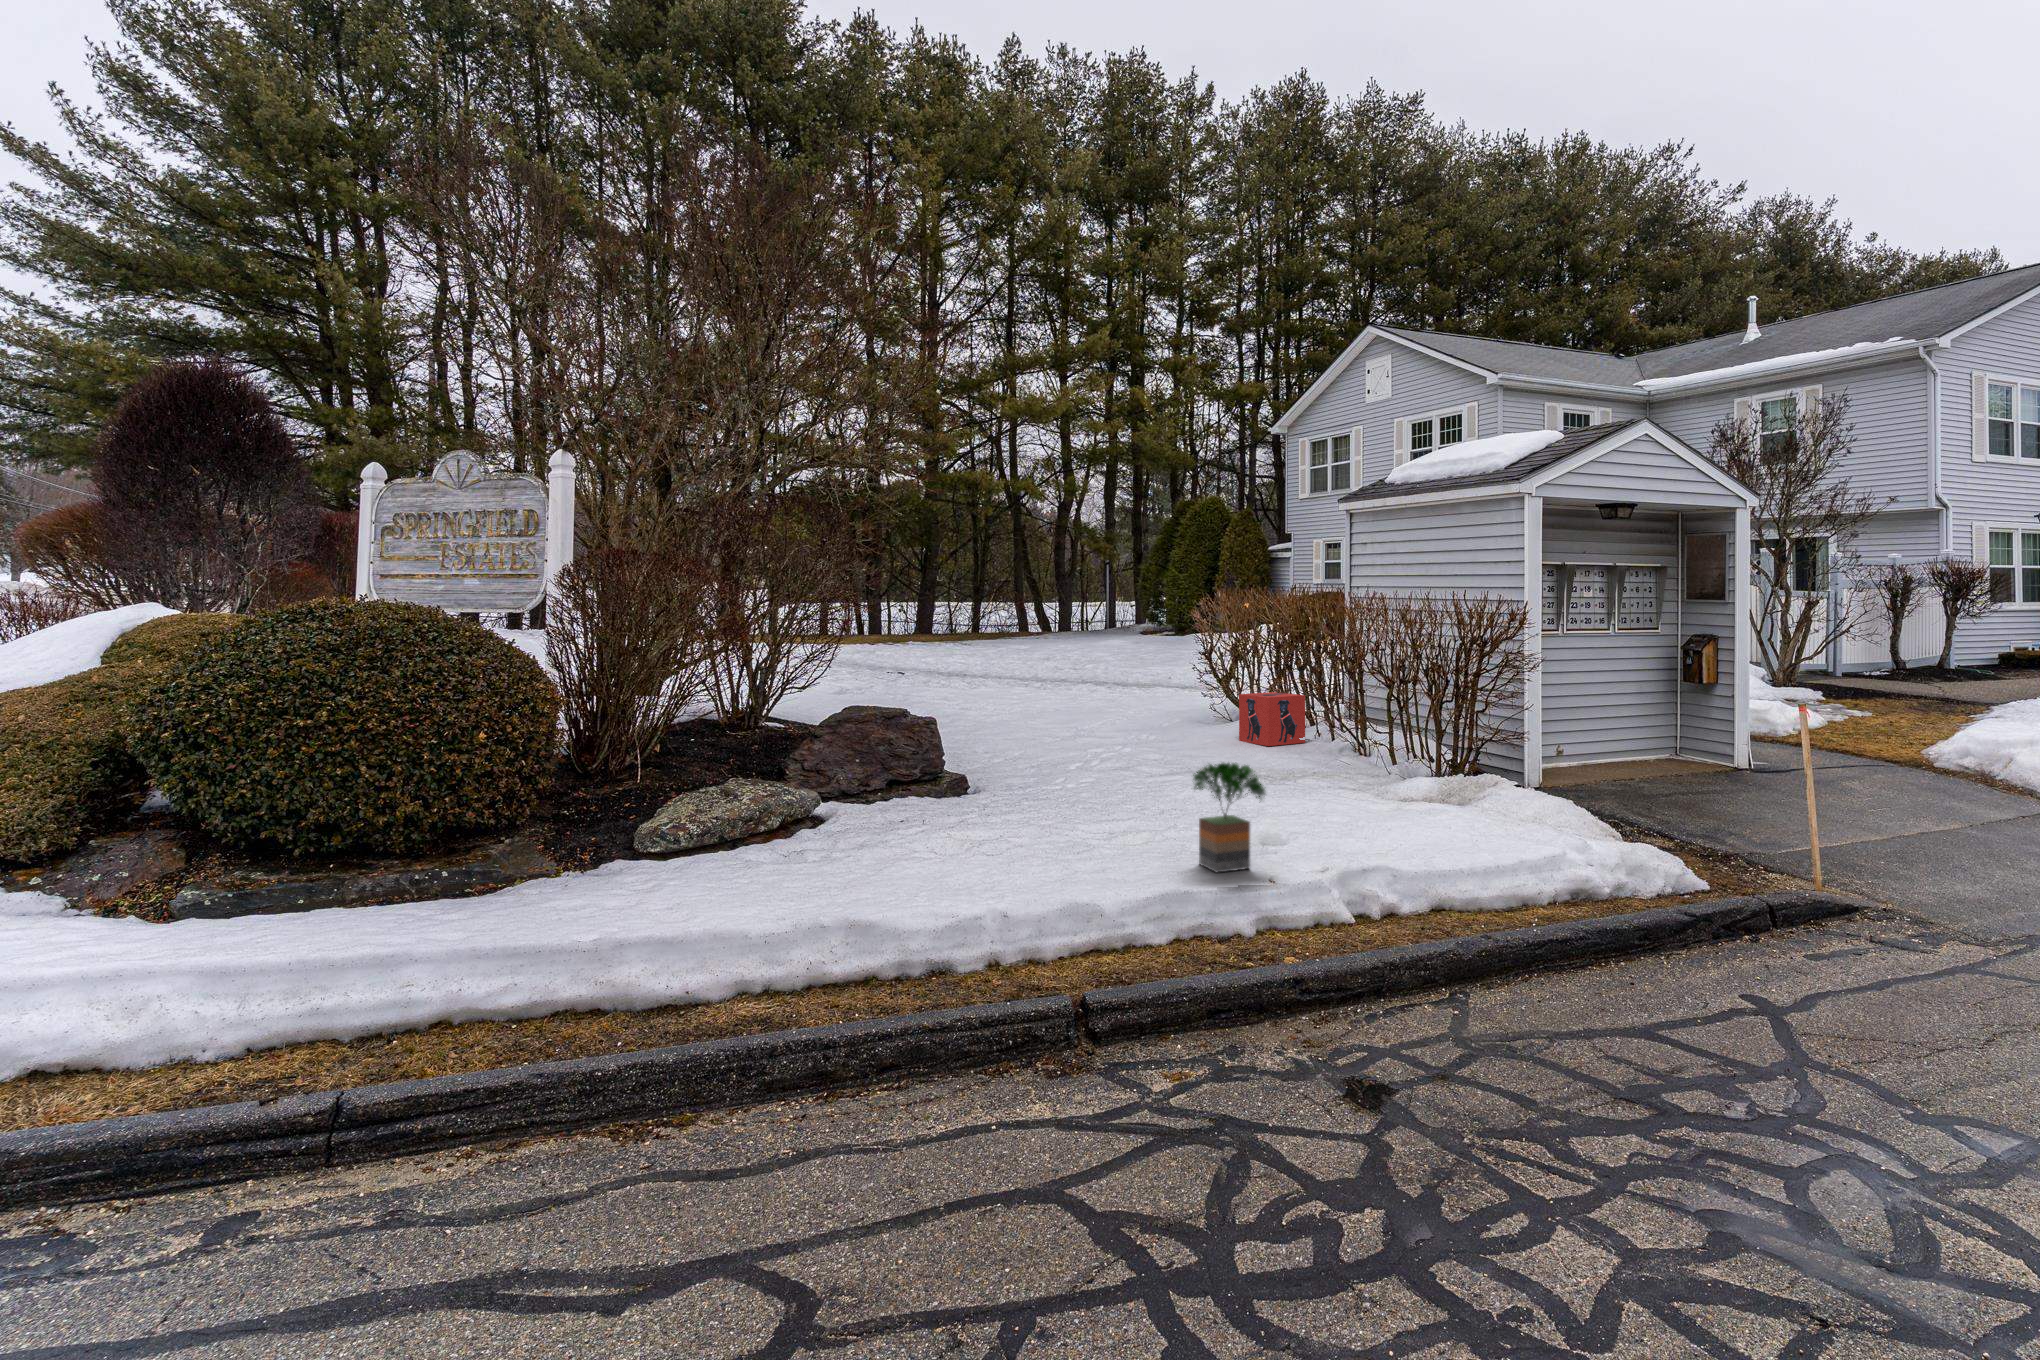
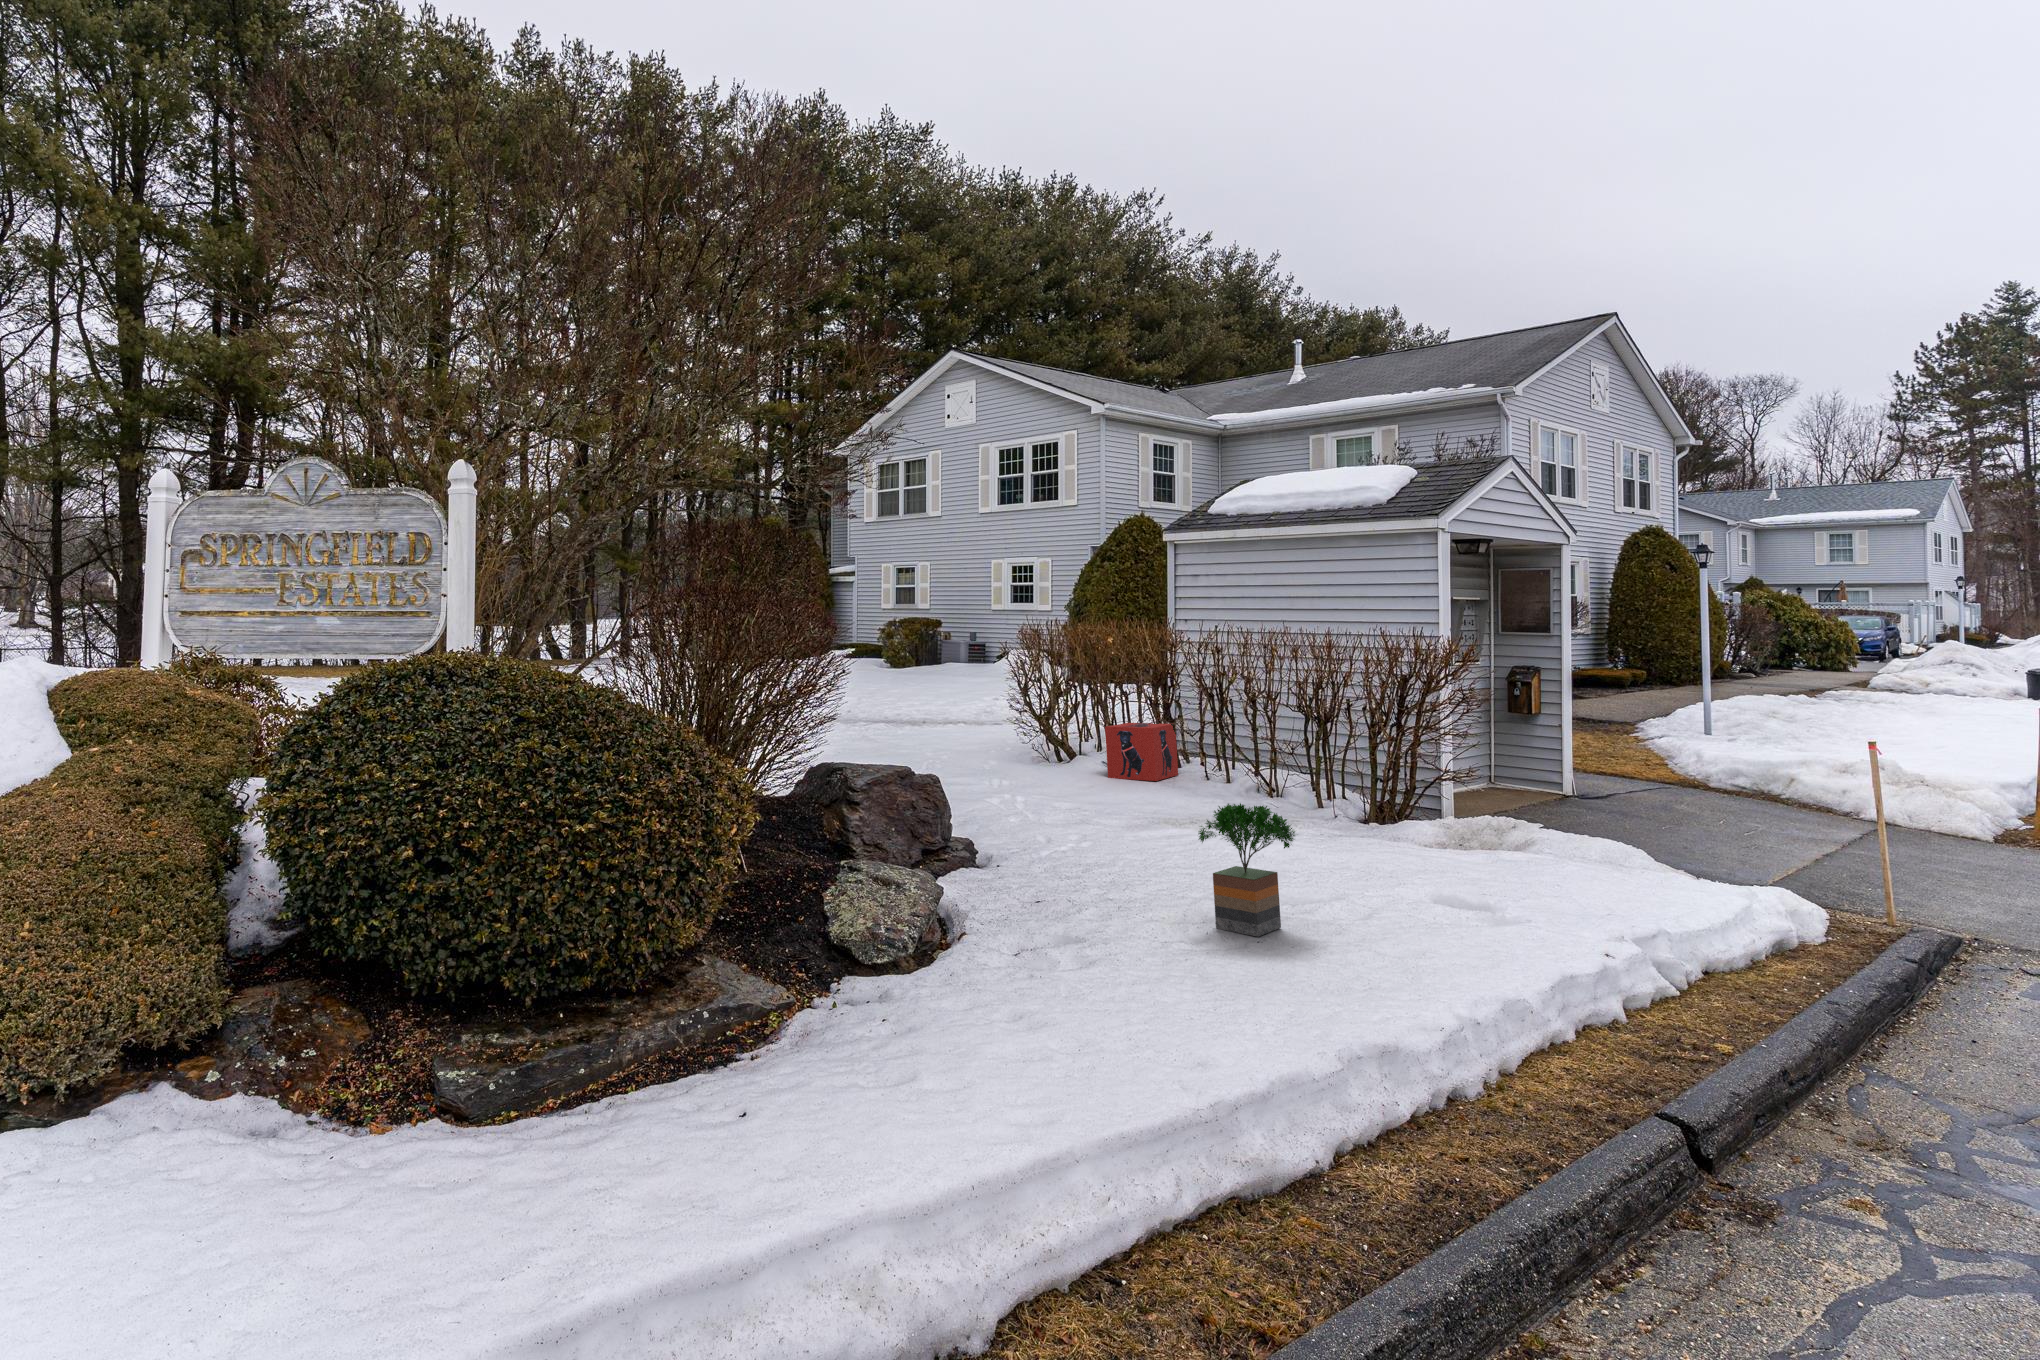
potted tree: present [1193,763,1265,872] -> present [1198,803,1295,937]

